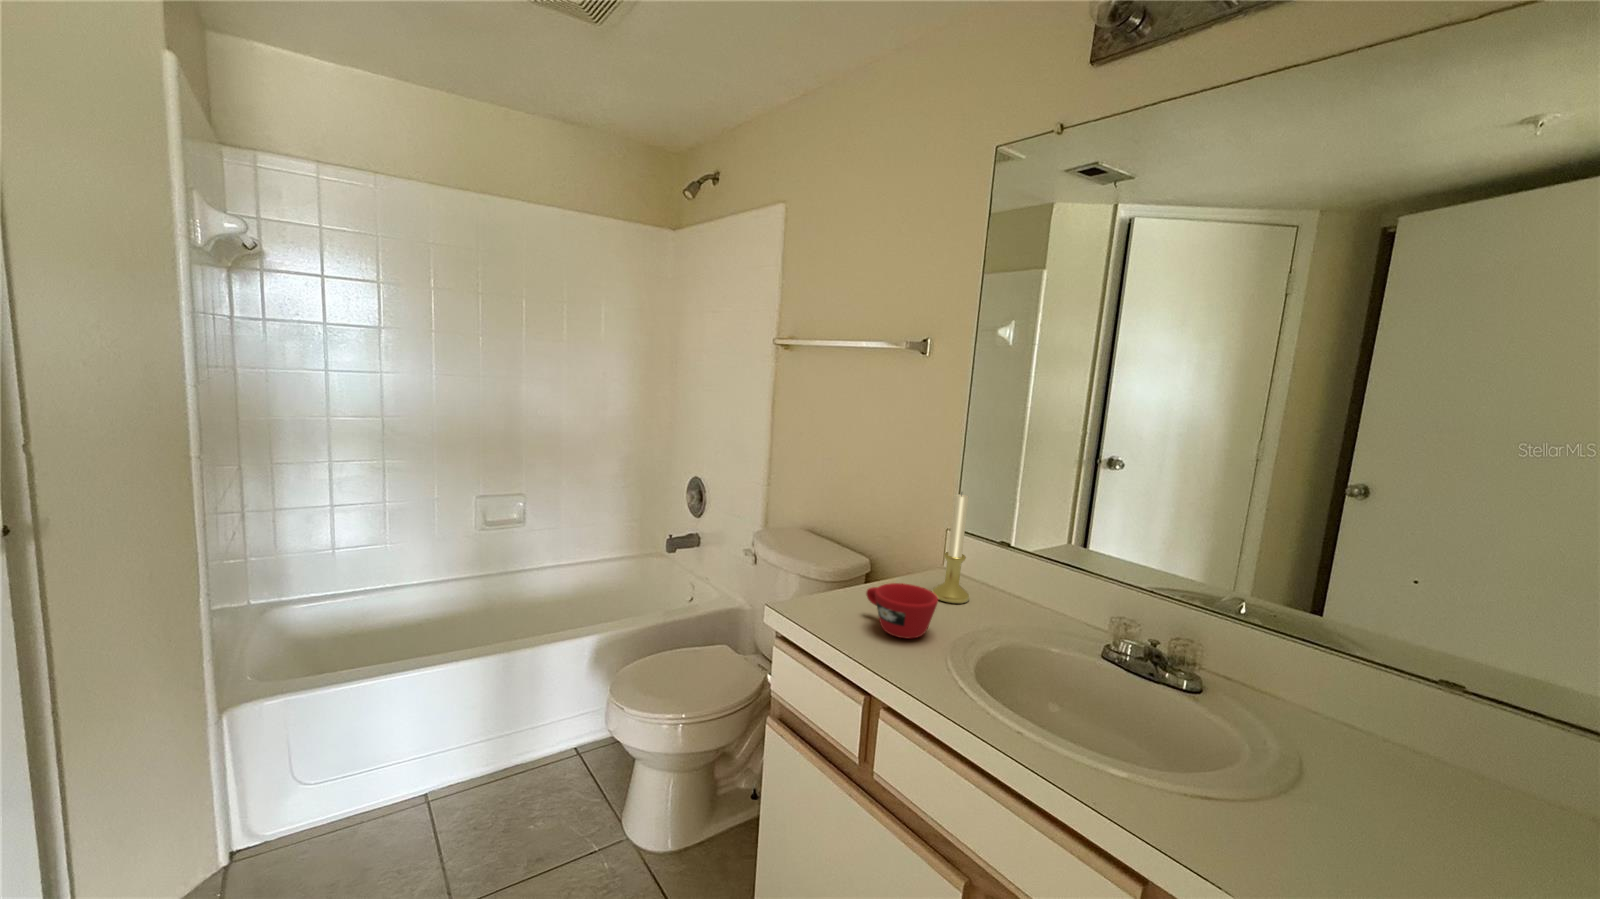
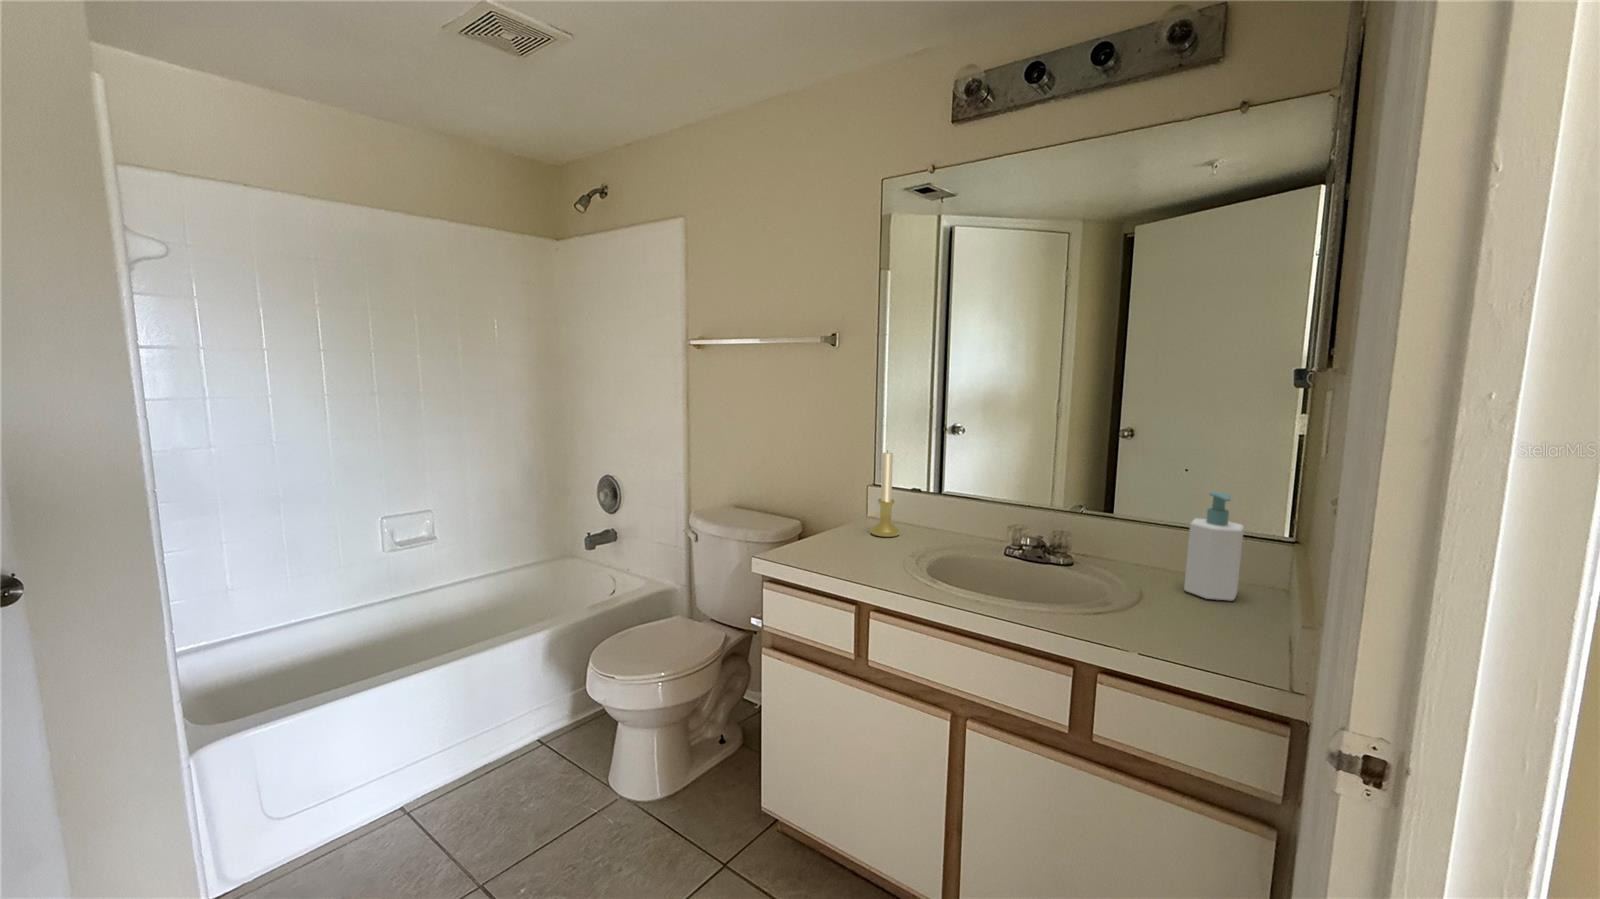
cup: present [866,583,938,638] -> none [833,523,892,562]
soap bottle: none [1381,635,1513,828] -> present [1184,492,1244,601]

